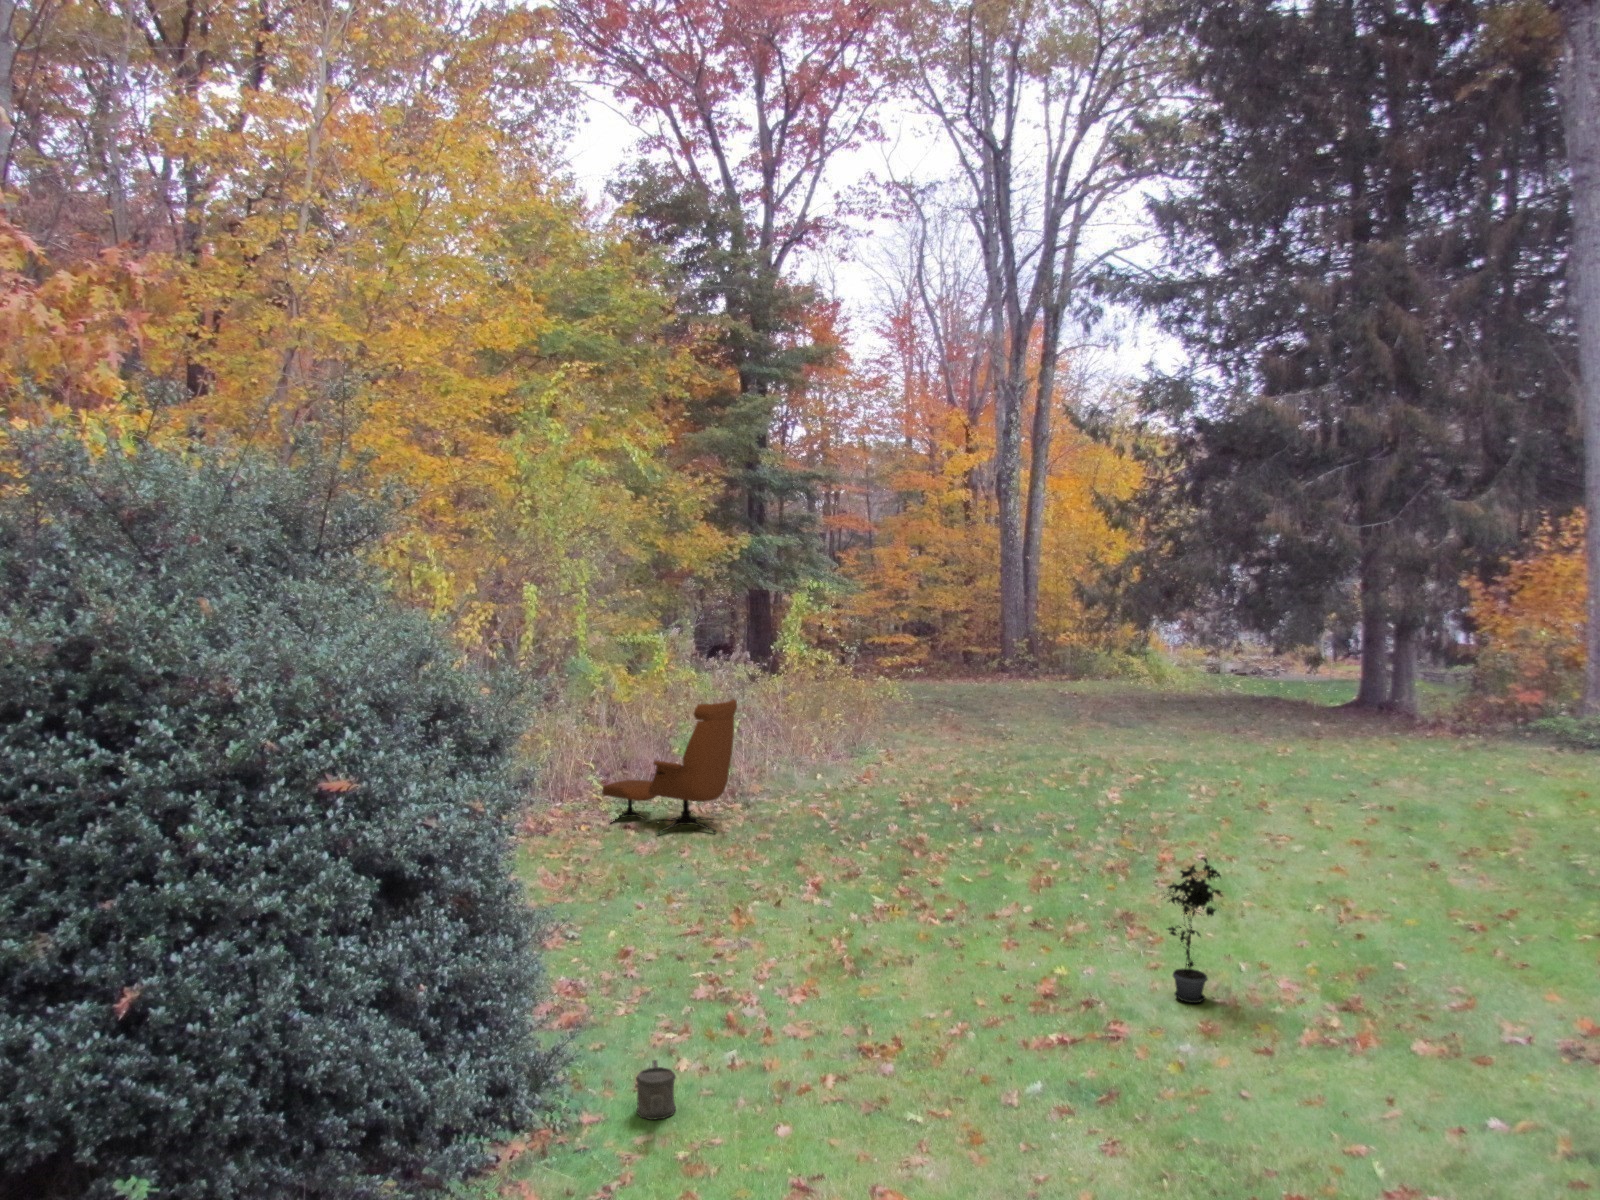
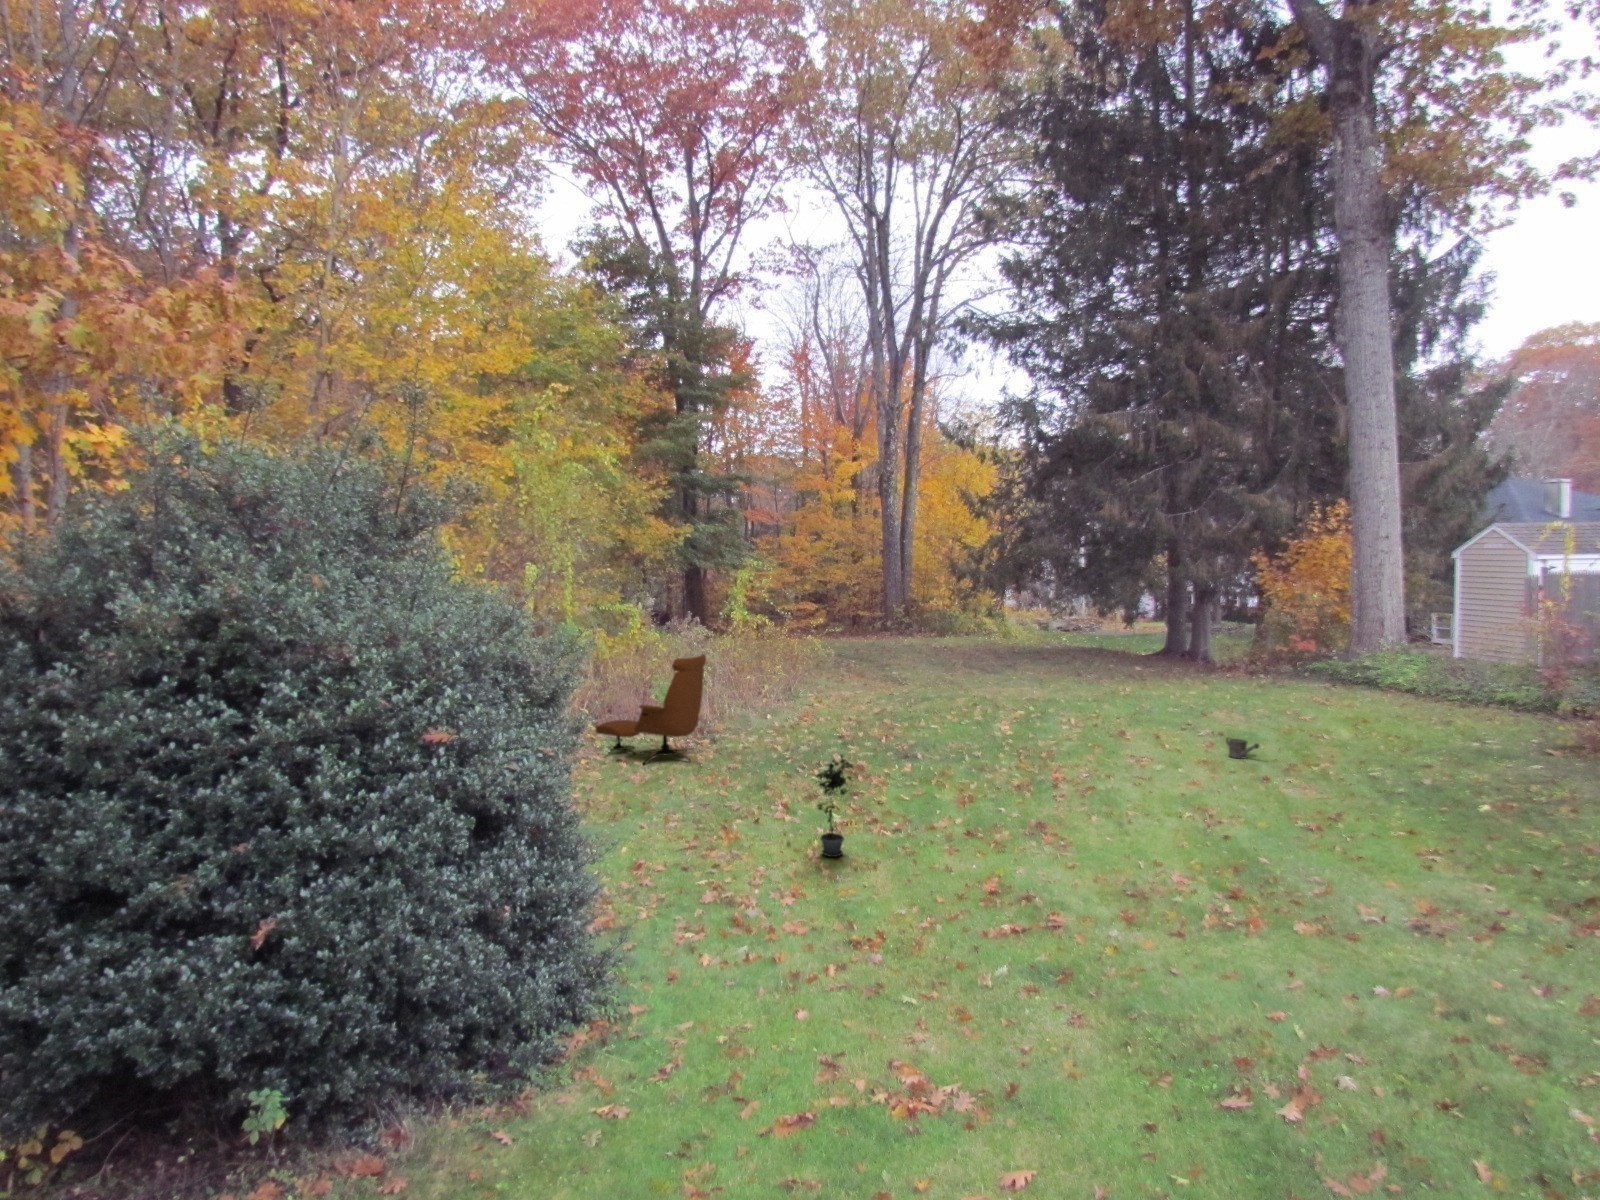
potted plant: present [1164,858,1222,1003] -> present [812,755,853,857]
watering can: present [636,1060,676,1120] -> present [1226,738,1259,758]

